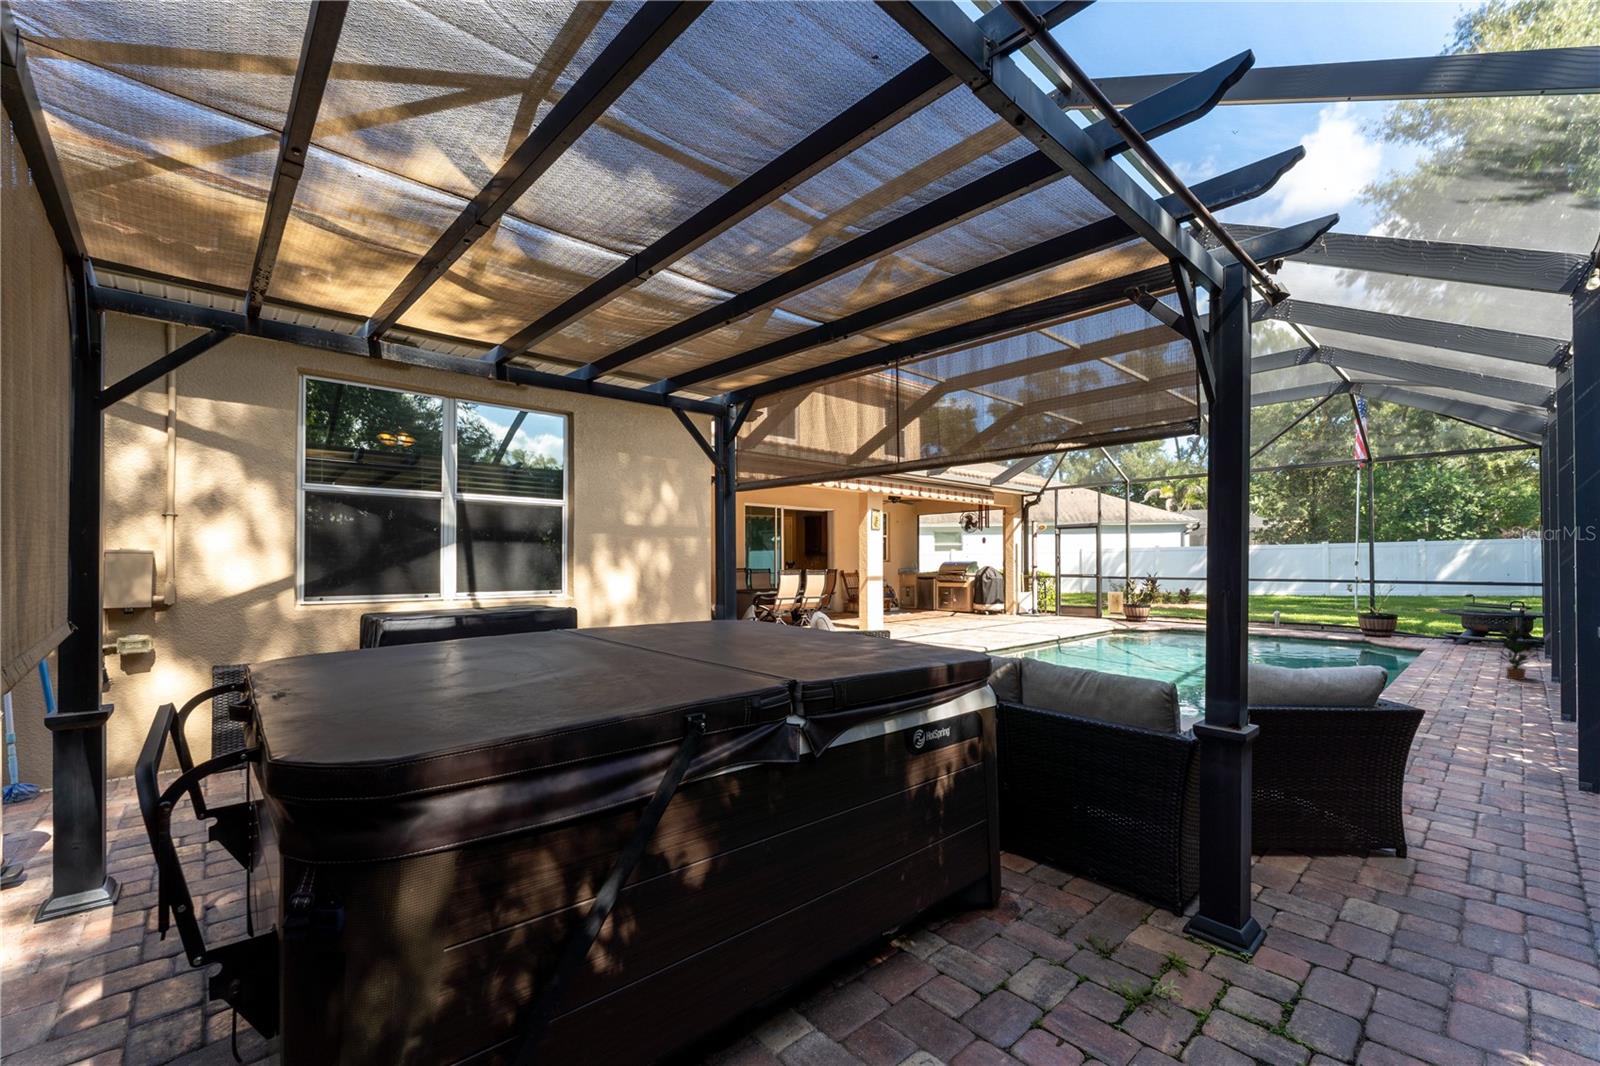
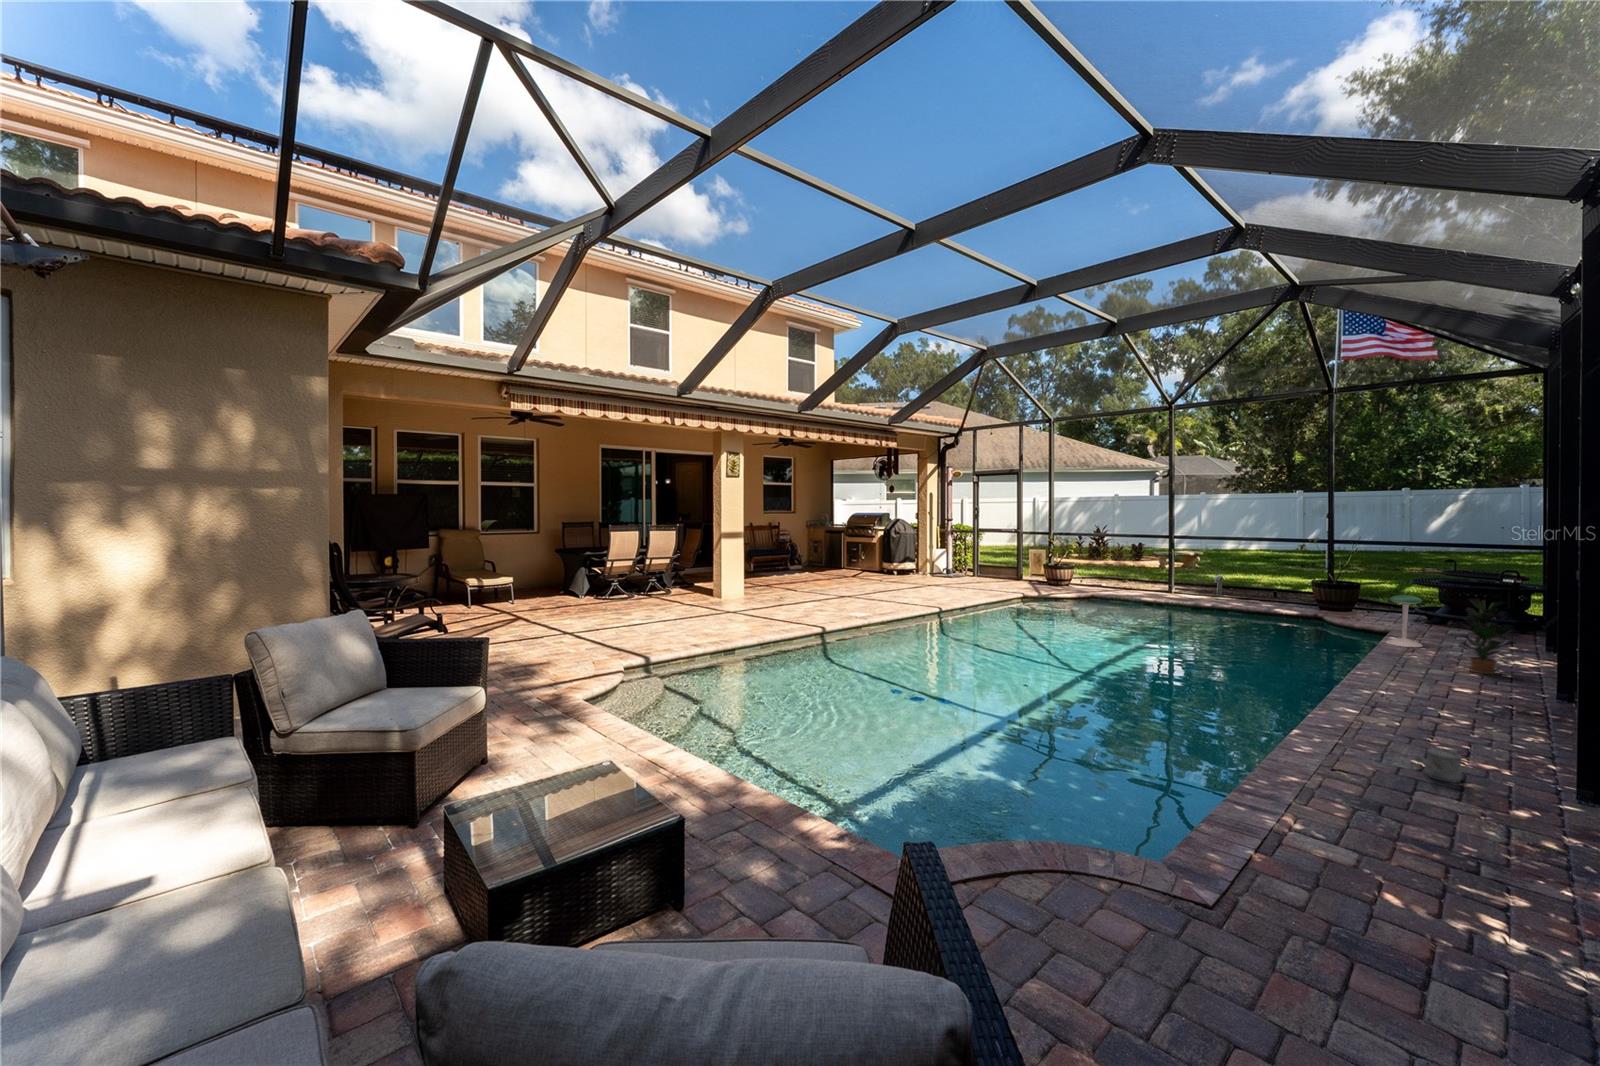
stool: none [1436,624,1466,664] -> present [1386,595,1423,647]
watering can: none [1487,712,1517,732] -> present [1415,748,1462,783]

